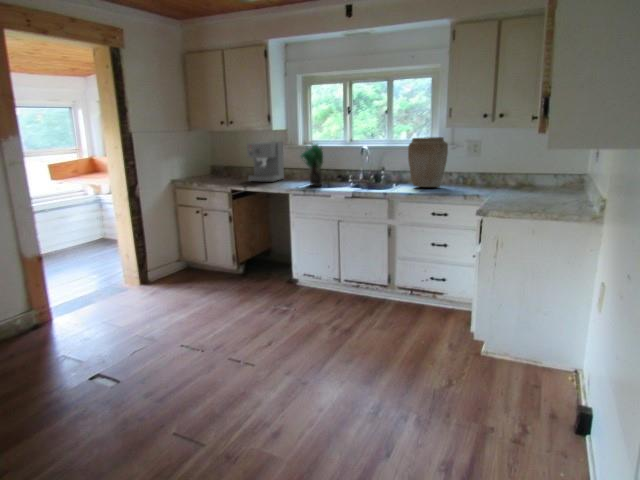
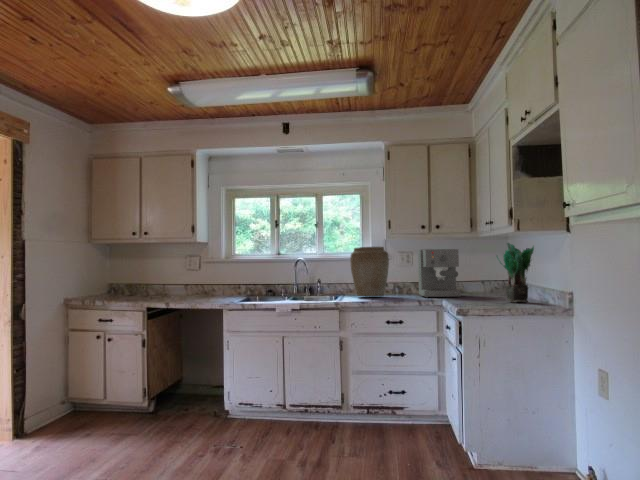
coffee maker: present [247,142,284,182] -> present [418,249,461,298]
potted plant: present [301,144,323,186] -> present [497,243,534,302]

